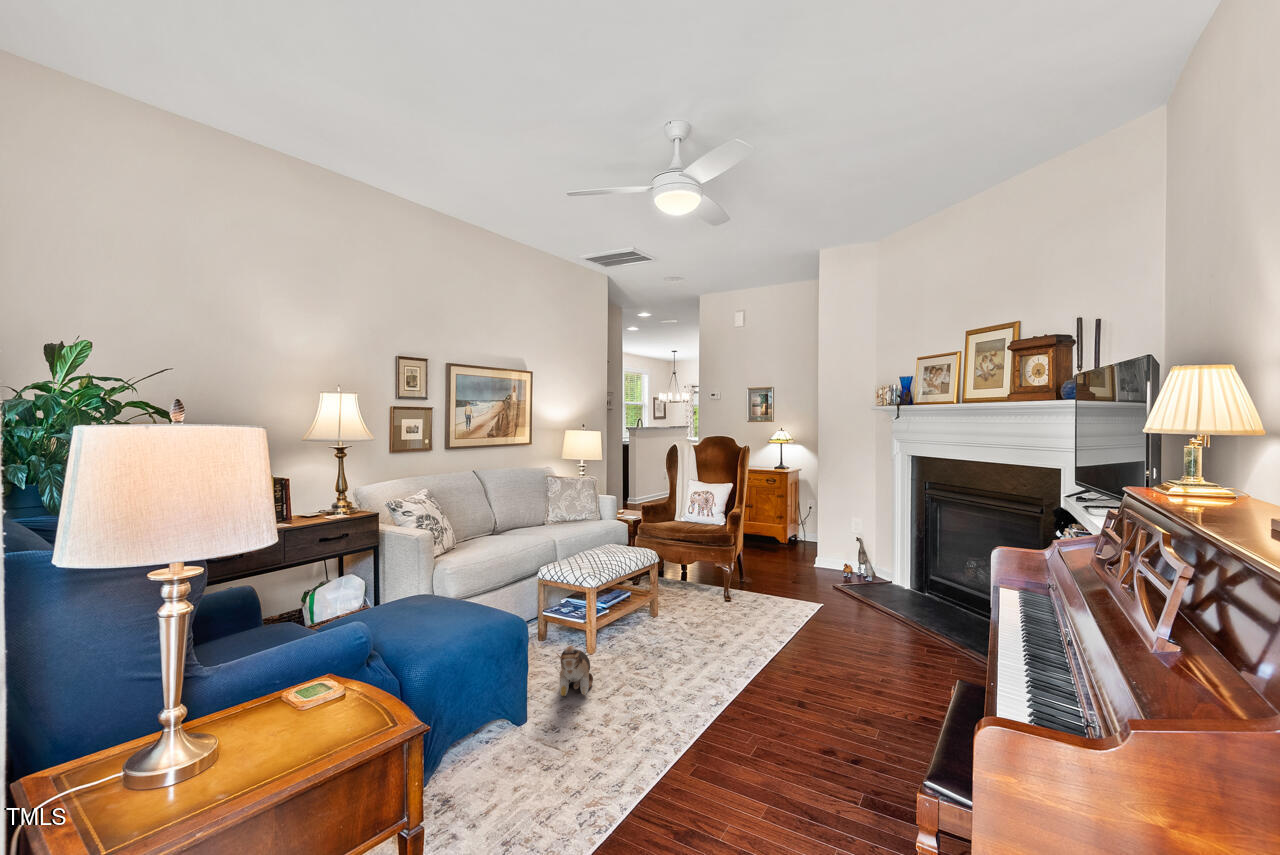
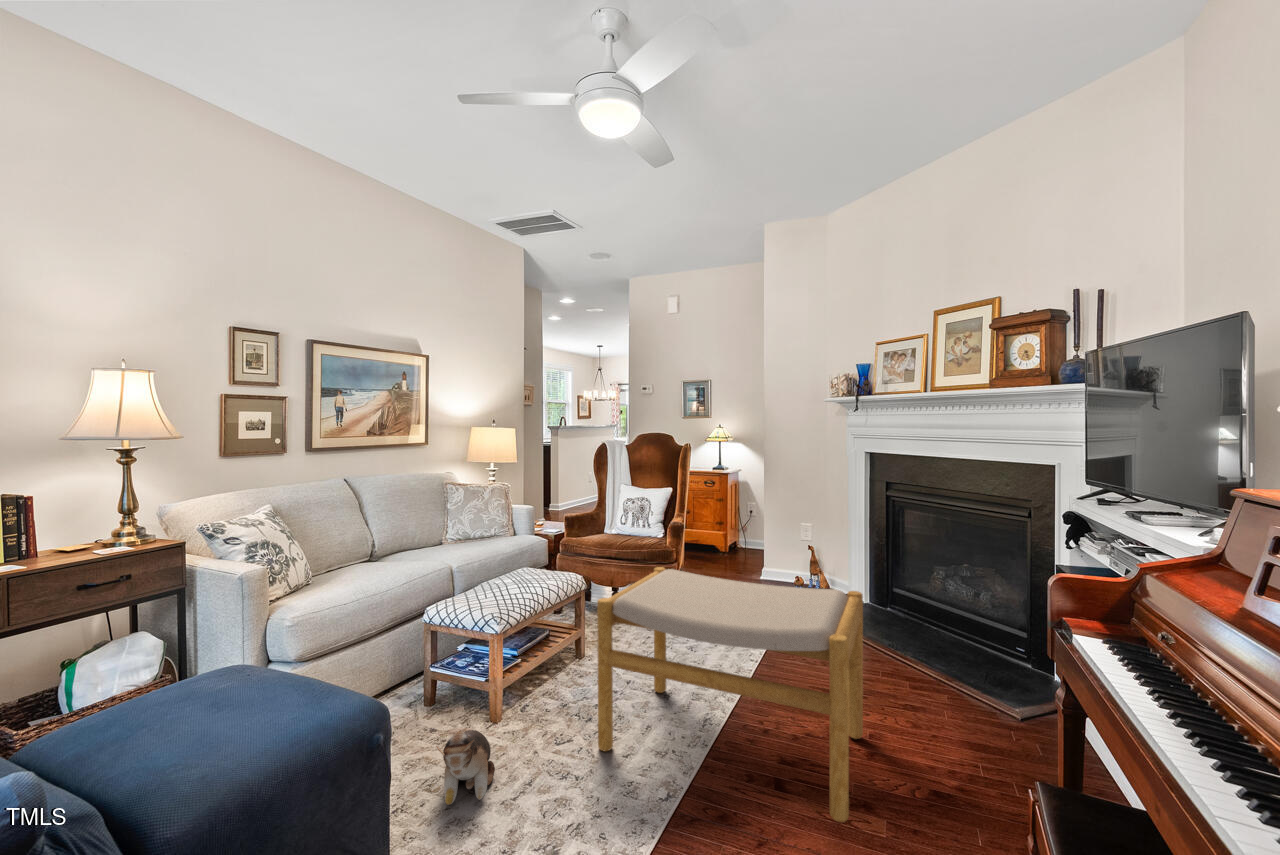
footstool: none [667,544,875,726] -> present [597,567,863,822]

